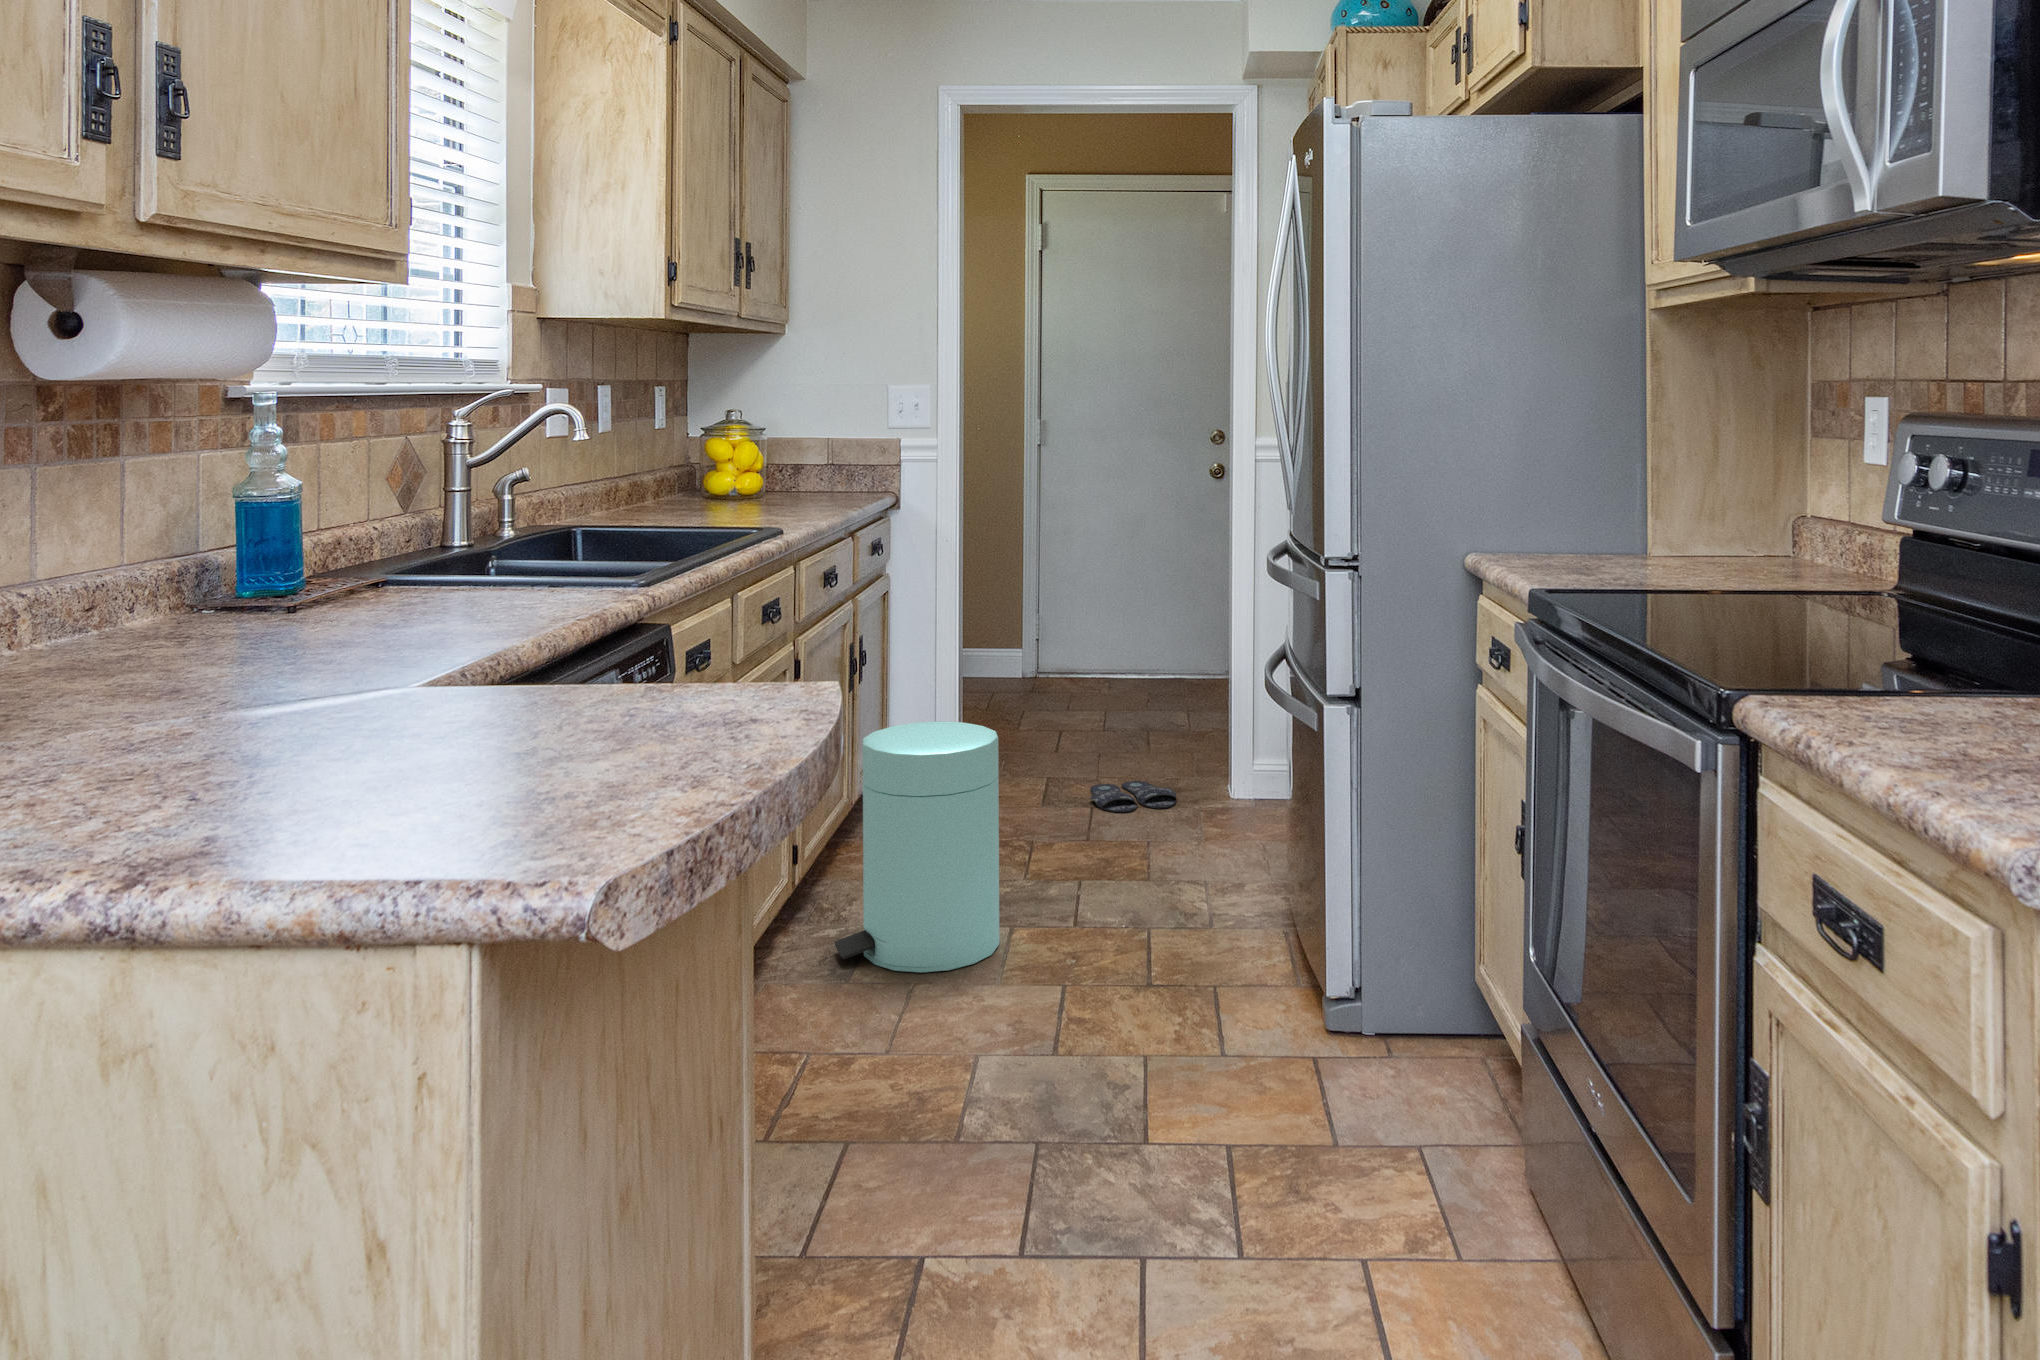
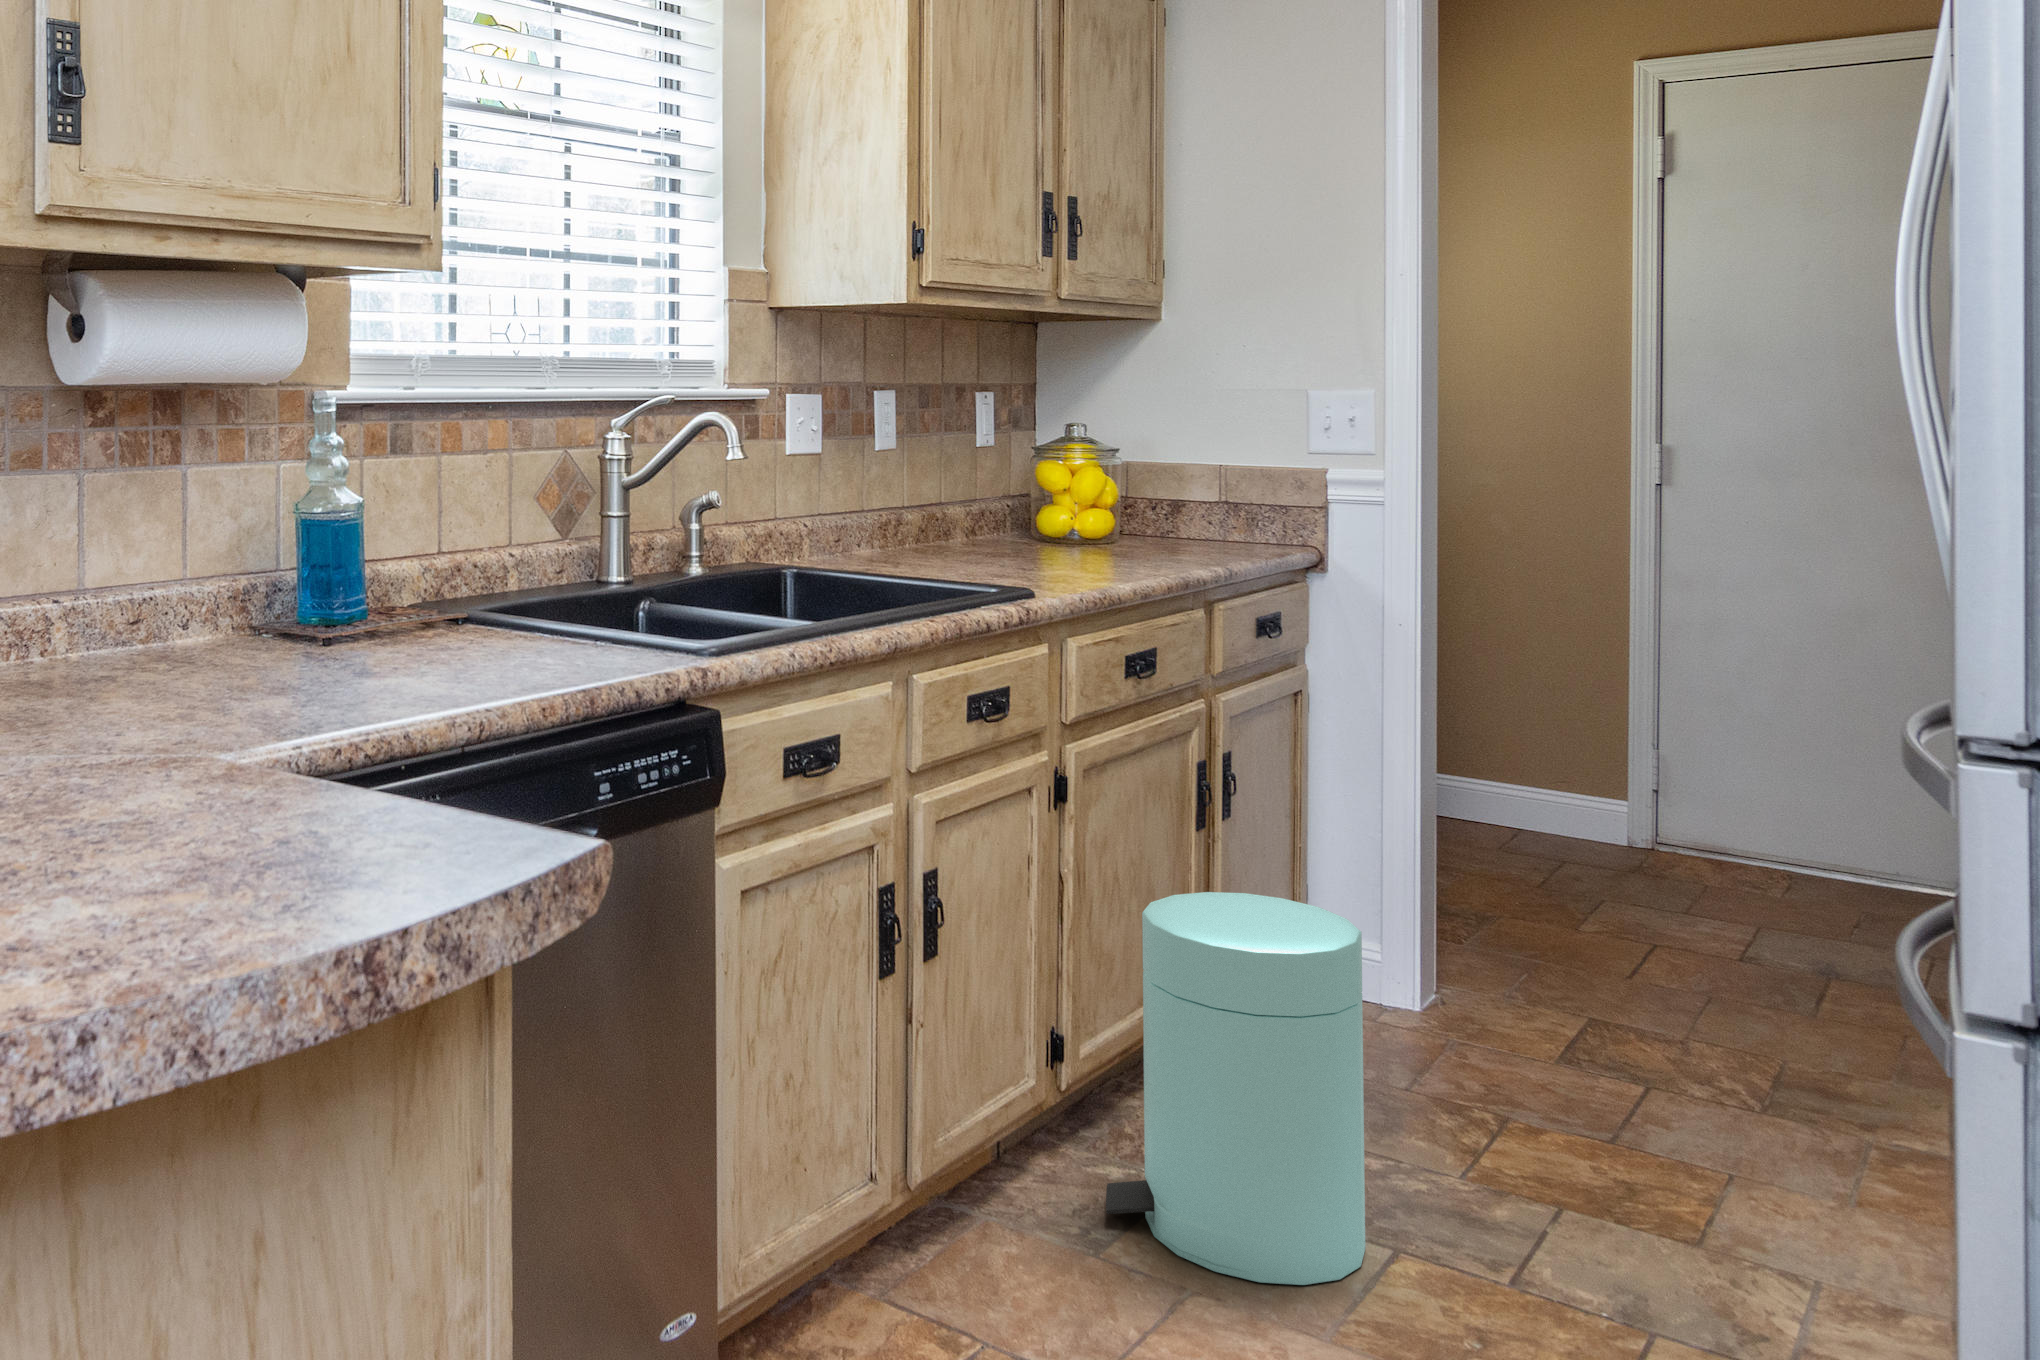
slippers: present [1090,781,1177,812] -> none [1638,1043,1810,1115]

